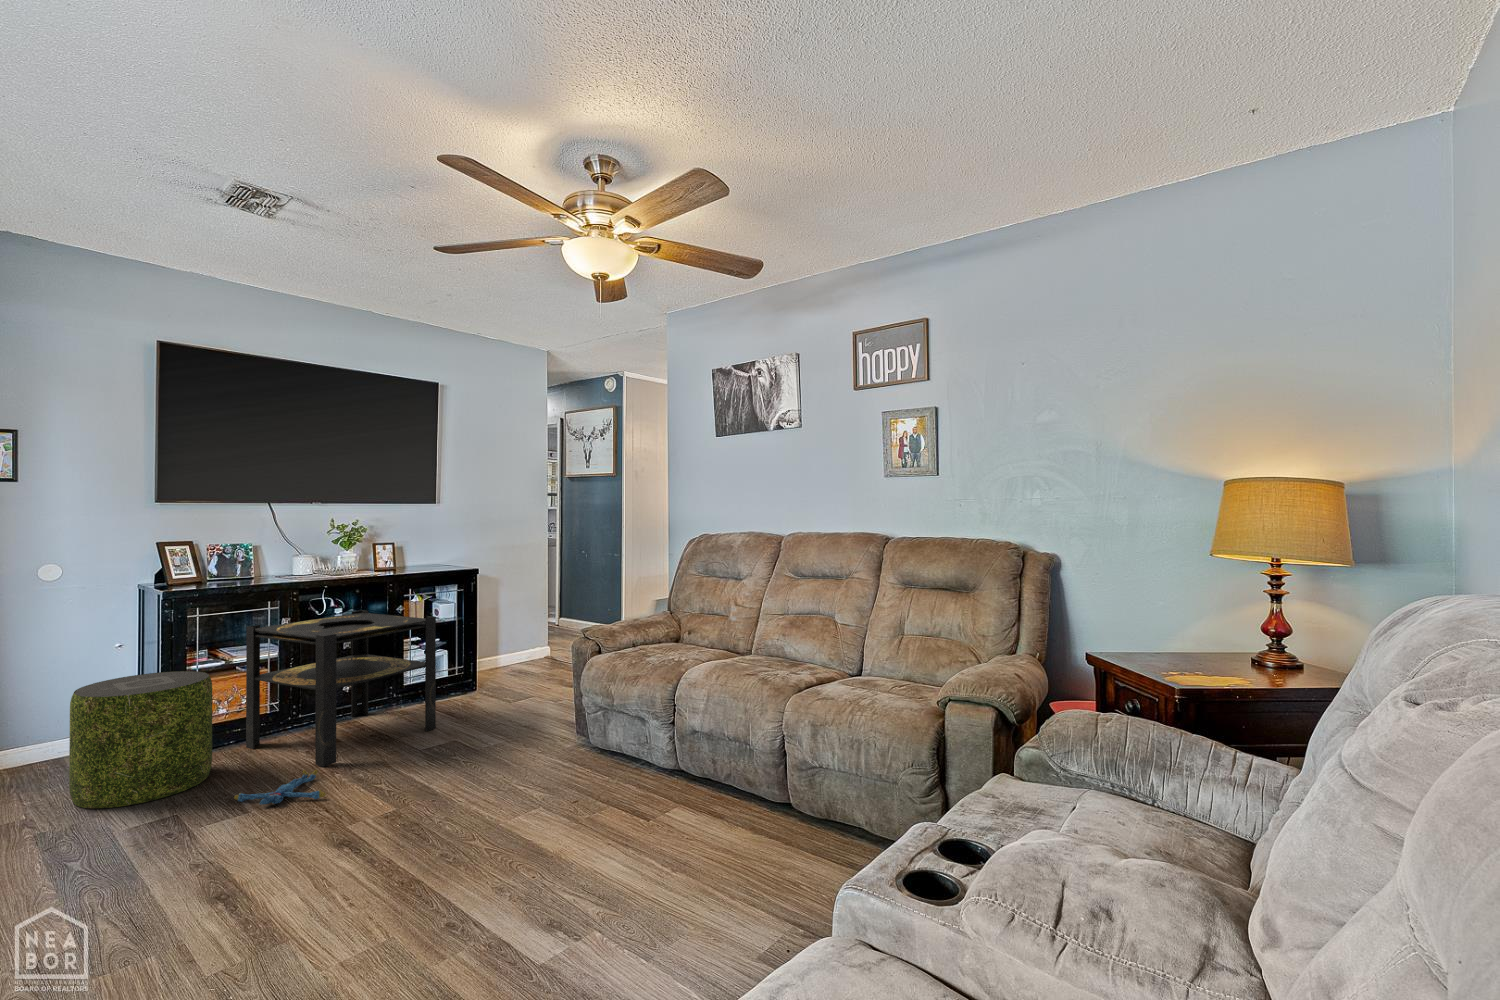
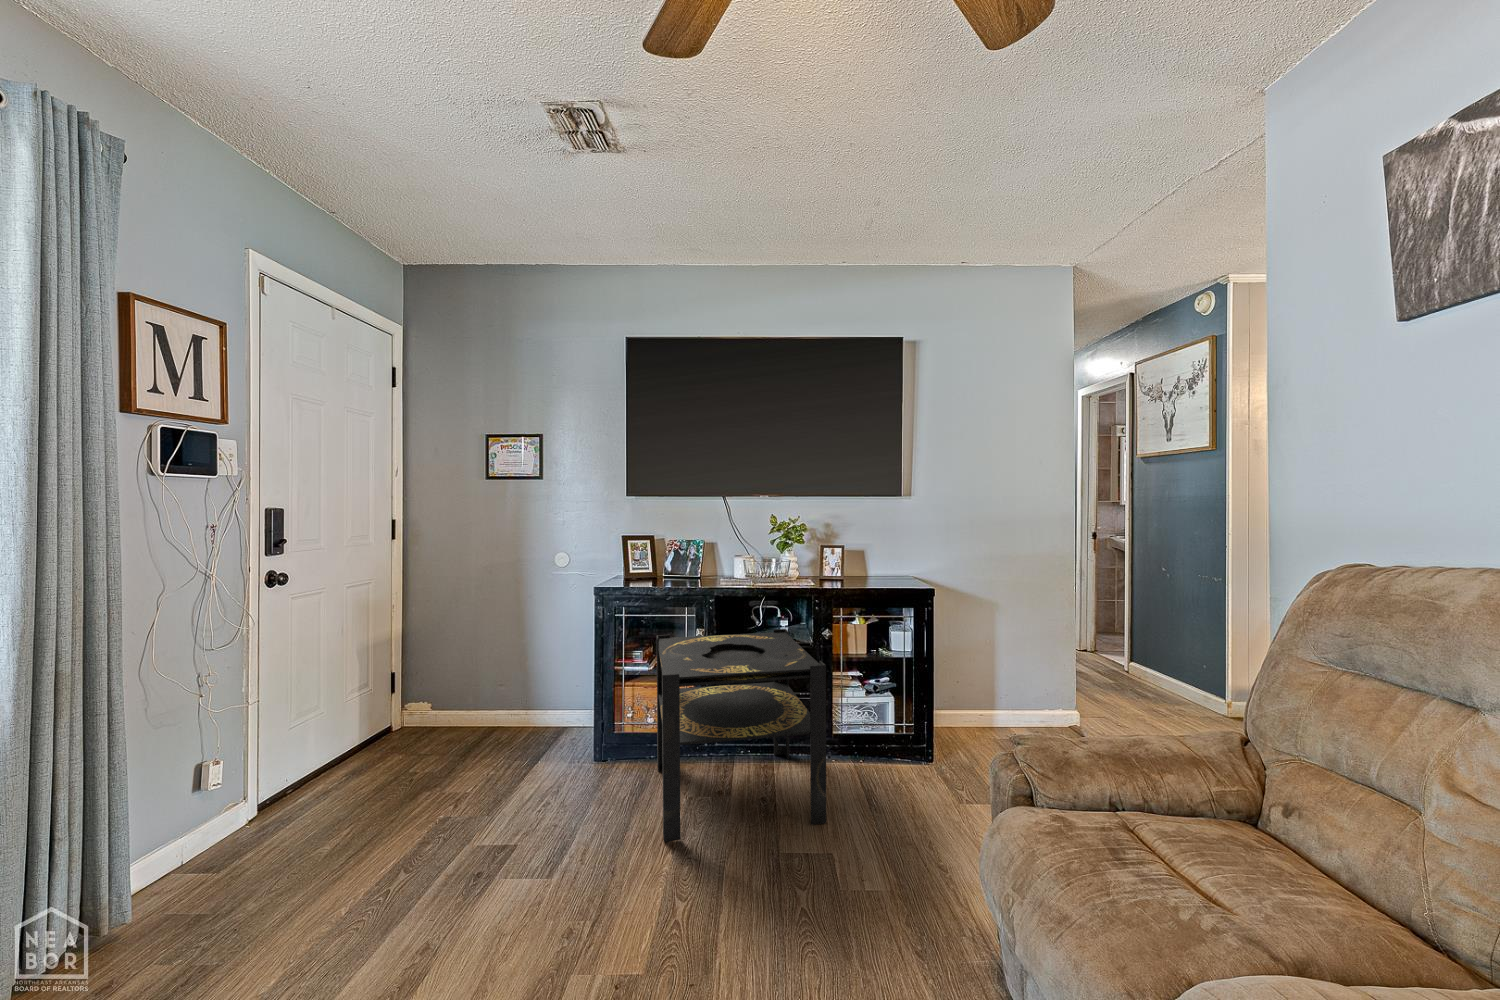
pouf: present [69,671,212,808] -> none [488,670,603,817]
plush toy: present [234,770,326,804] -> none [545,845,637,914]

